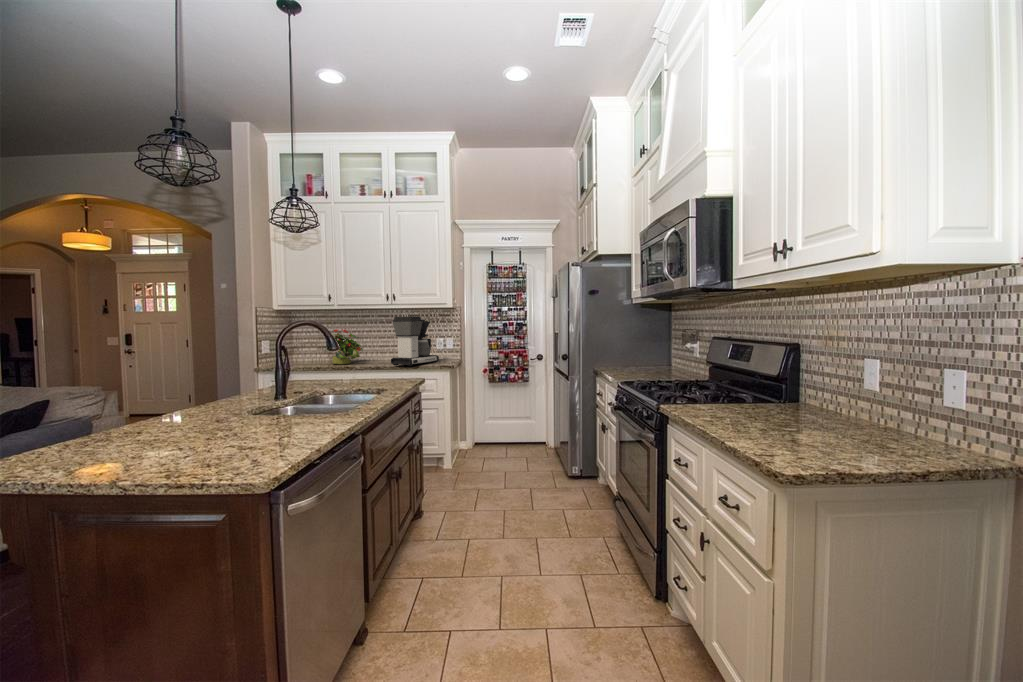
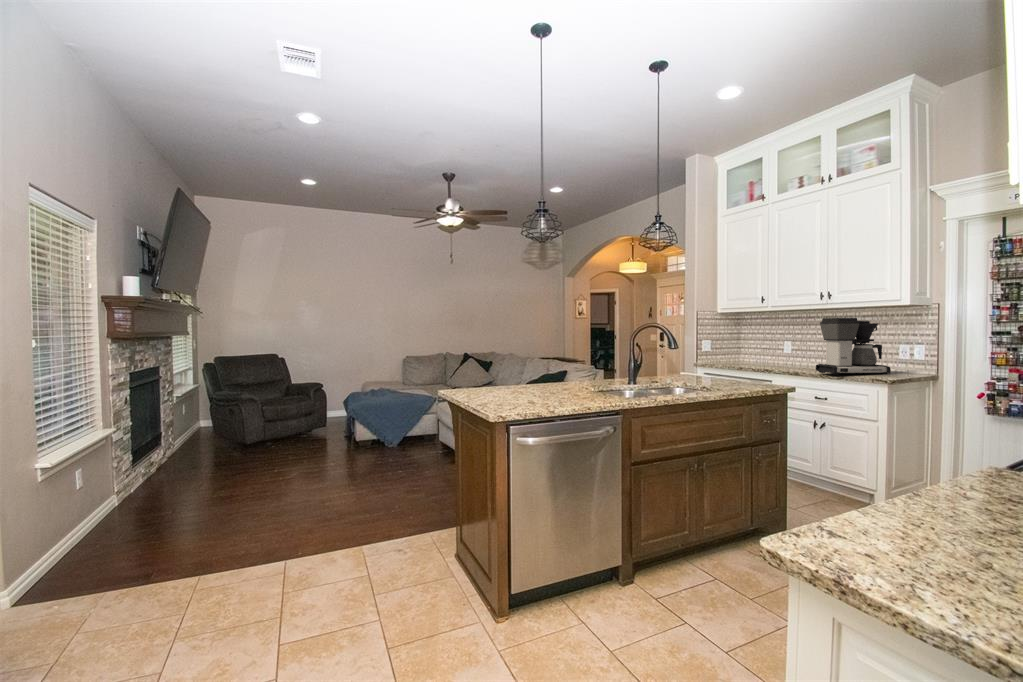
potted plant: present [332,329,363,364] -> none [759,331,799,367]

